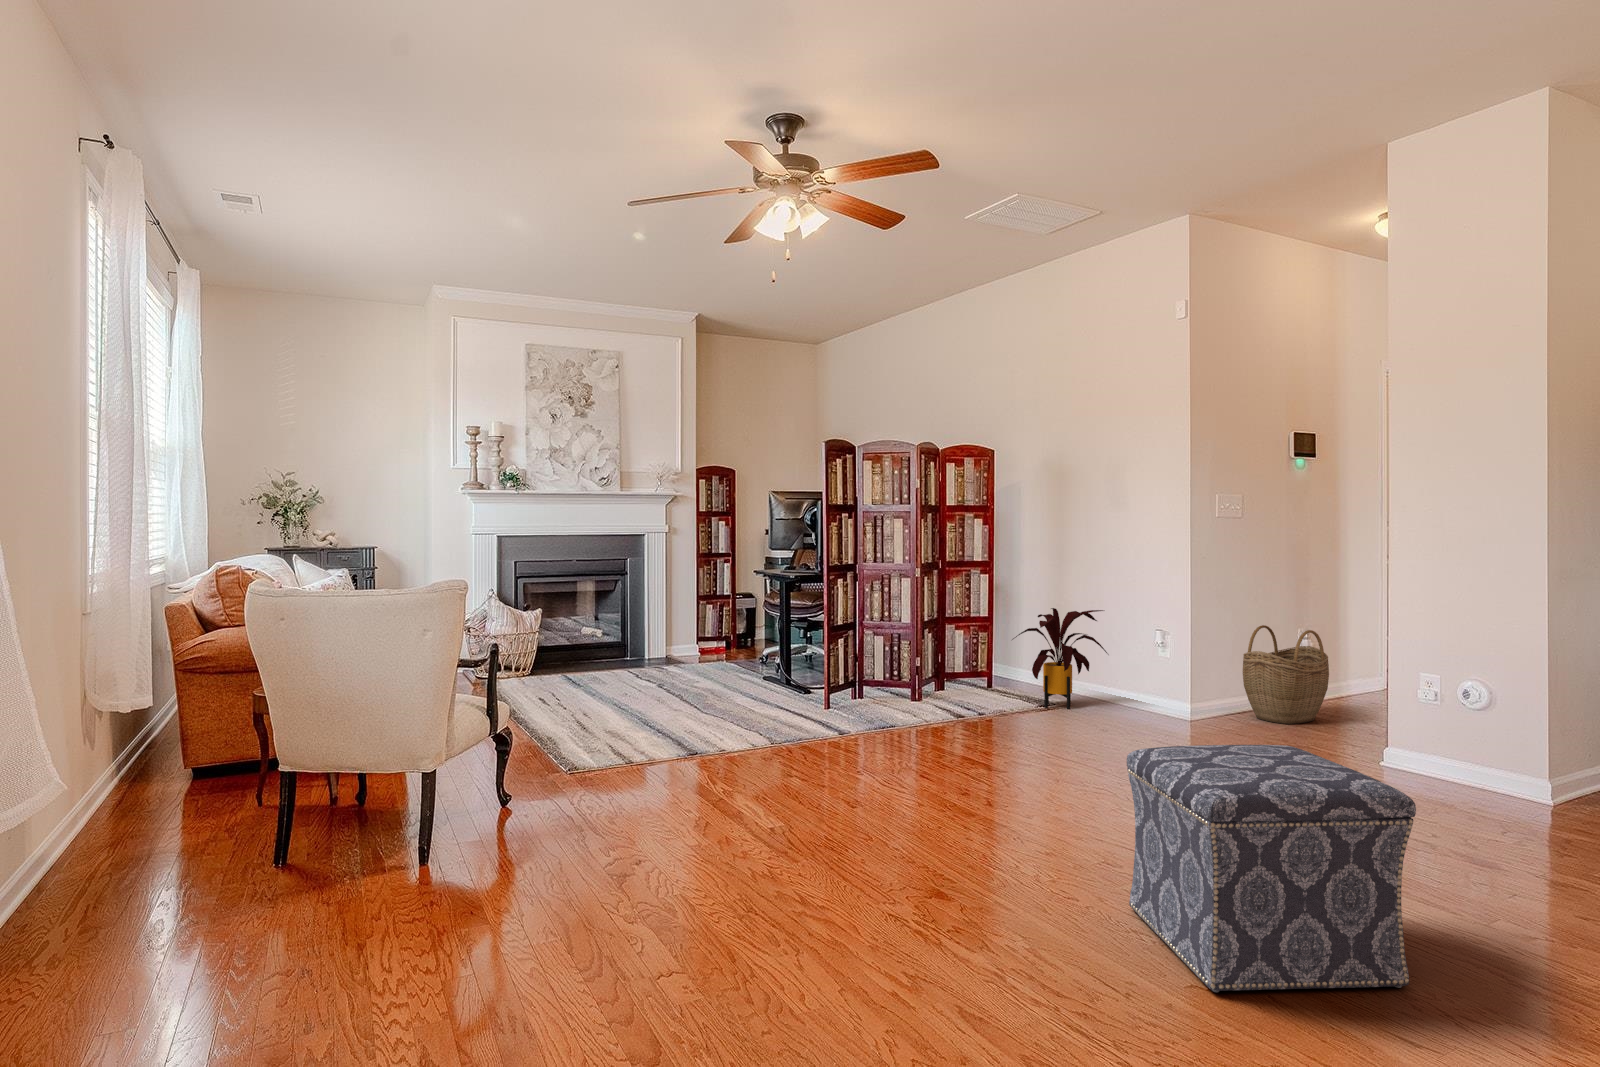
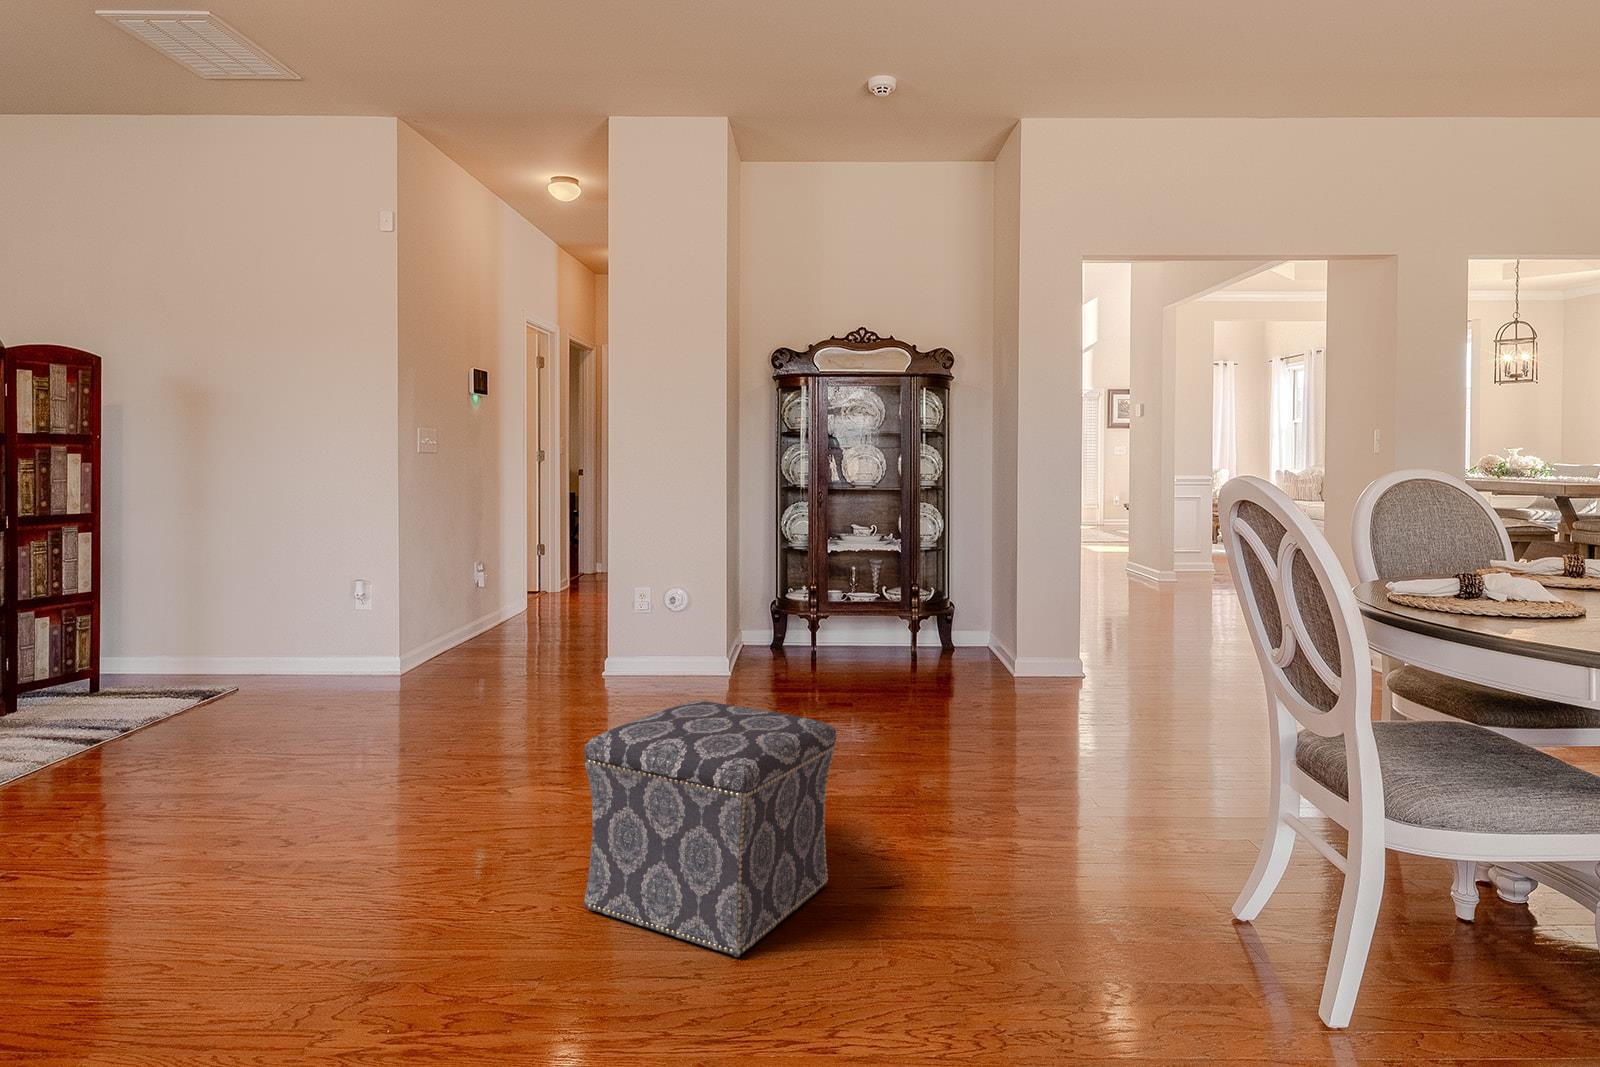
house plant: present [1012,608,1107,709] -> none [155,574,298,705]
woven basket: present [1243,625,1329,724] -> none [441,579,516,676]

